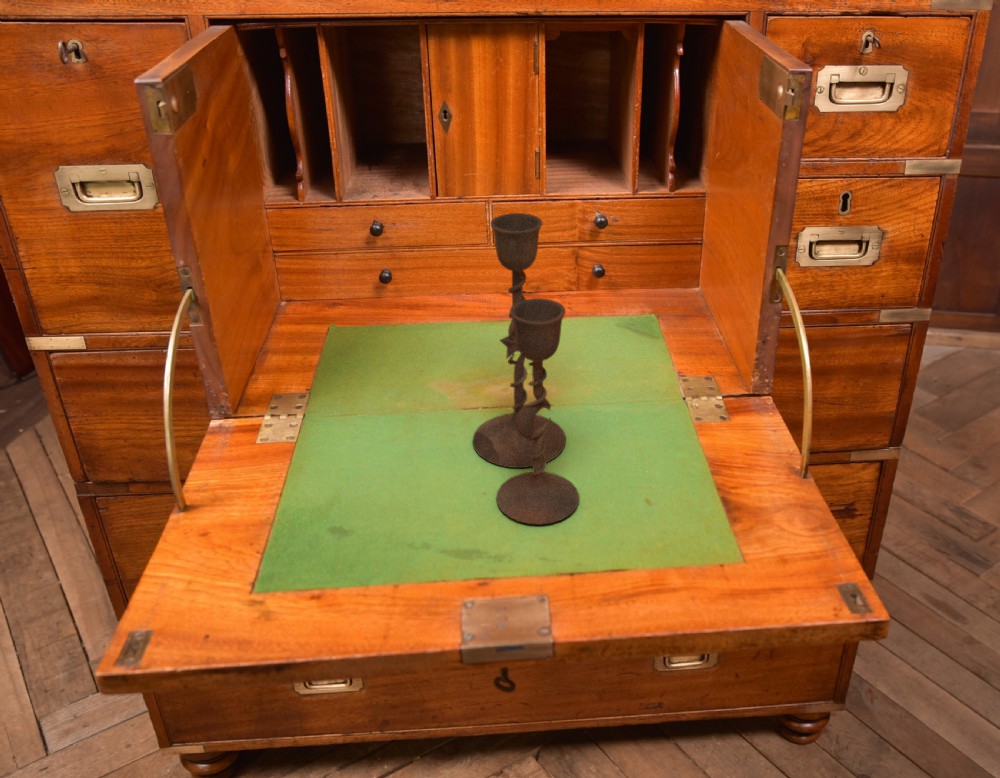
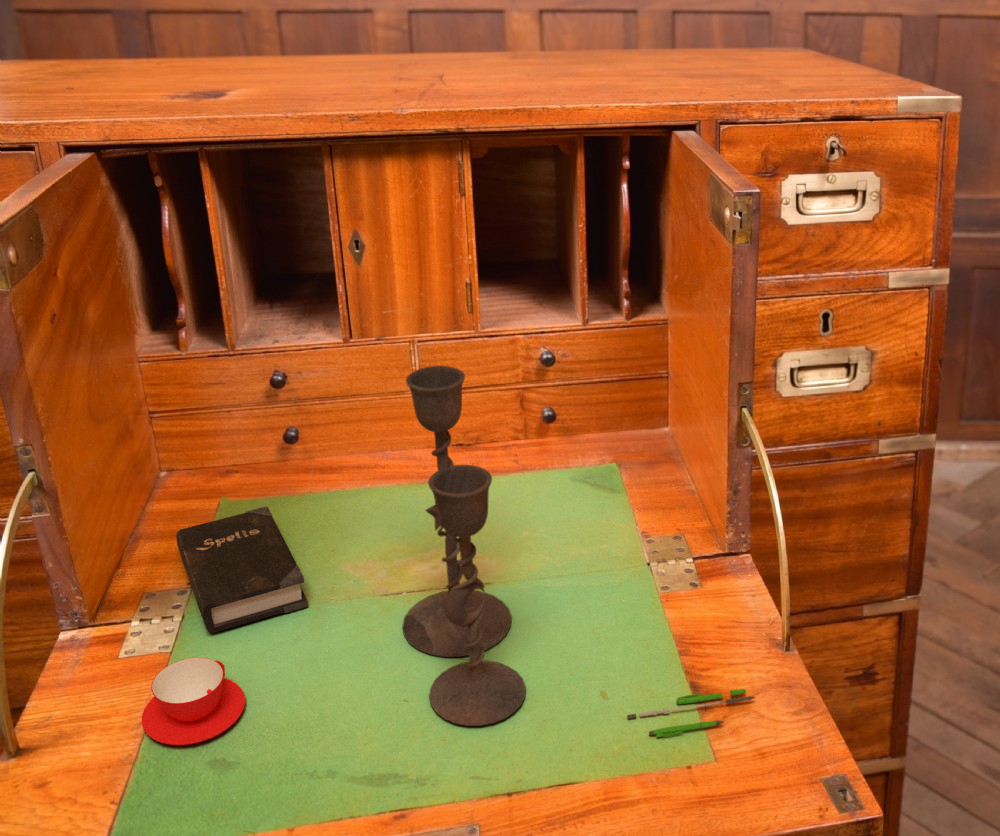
hardback book: none [279,336,392,438] -> present [176,506,308,633]
teacup: none [252,456,339,527] -> present [142,658,245,745]
pen: none [667,506,778,542] -> present [627,689,755,737]

